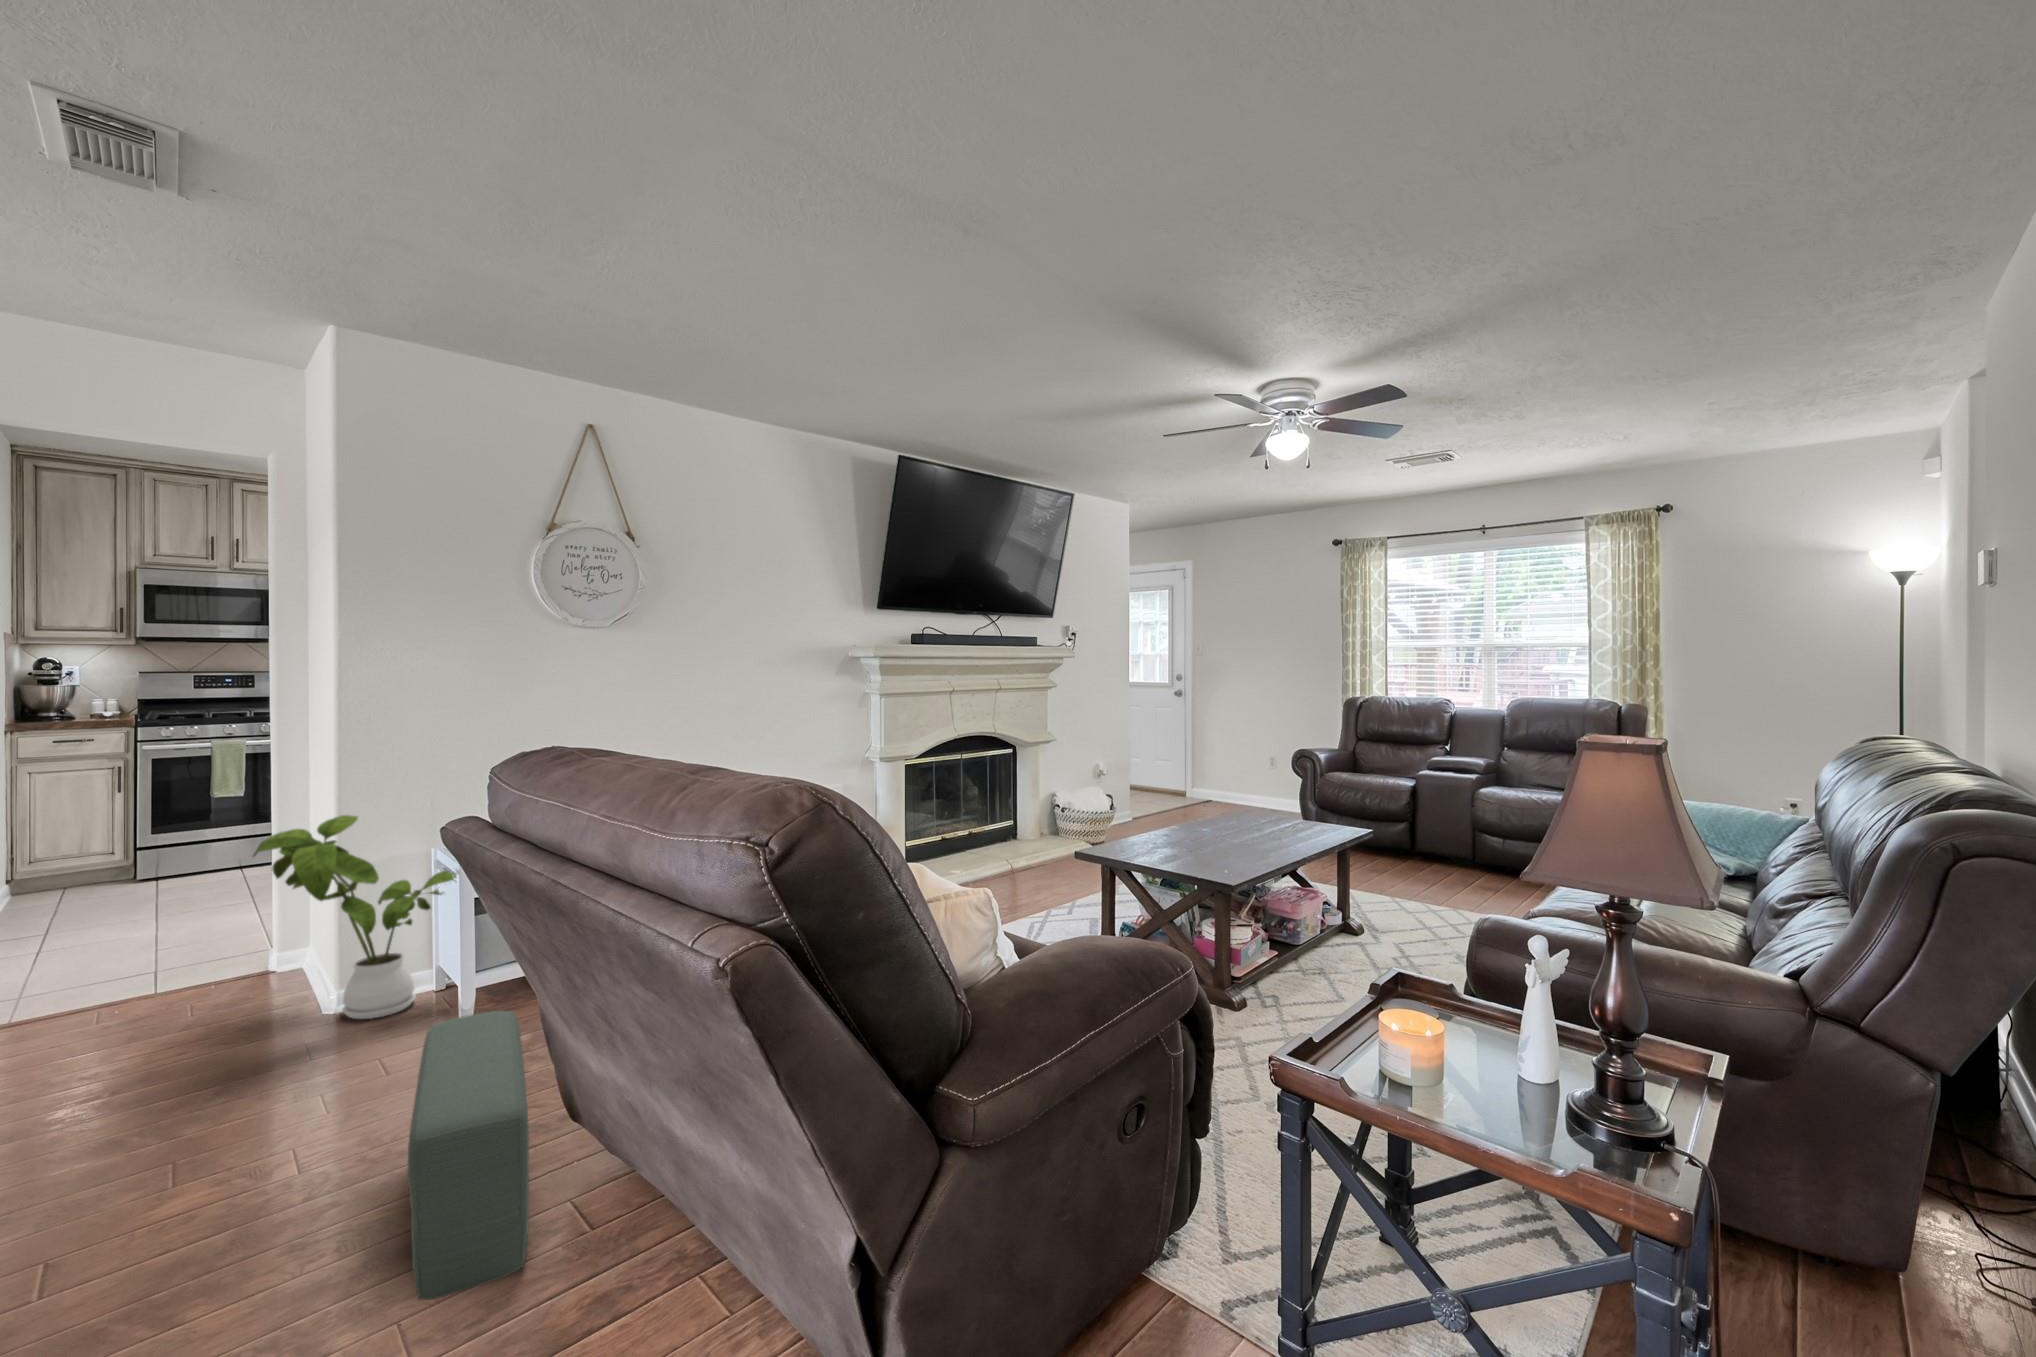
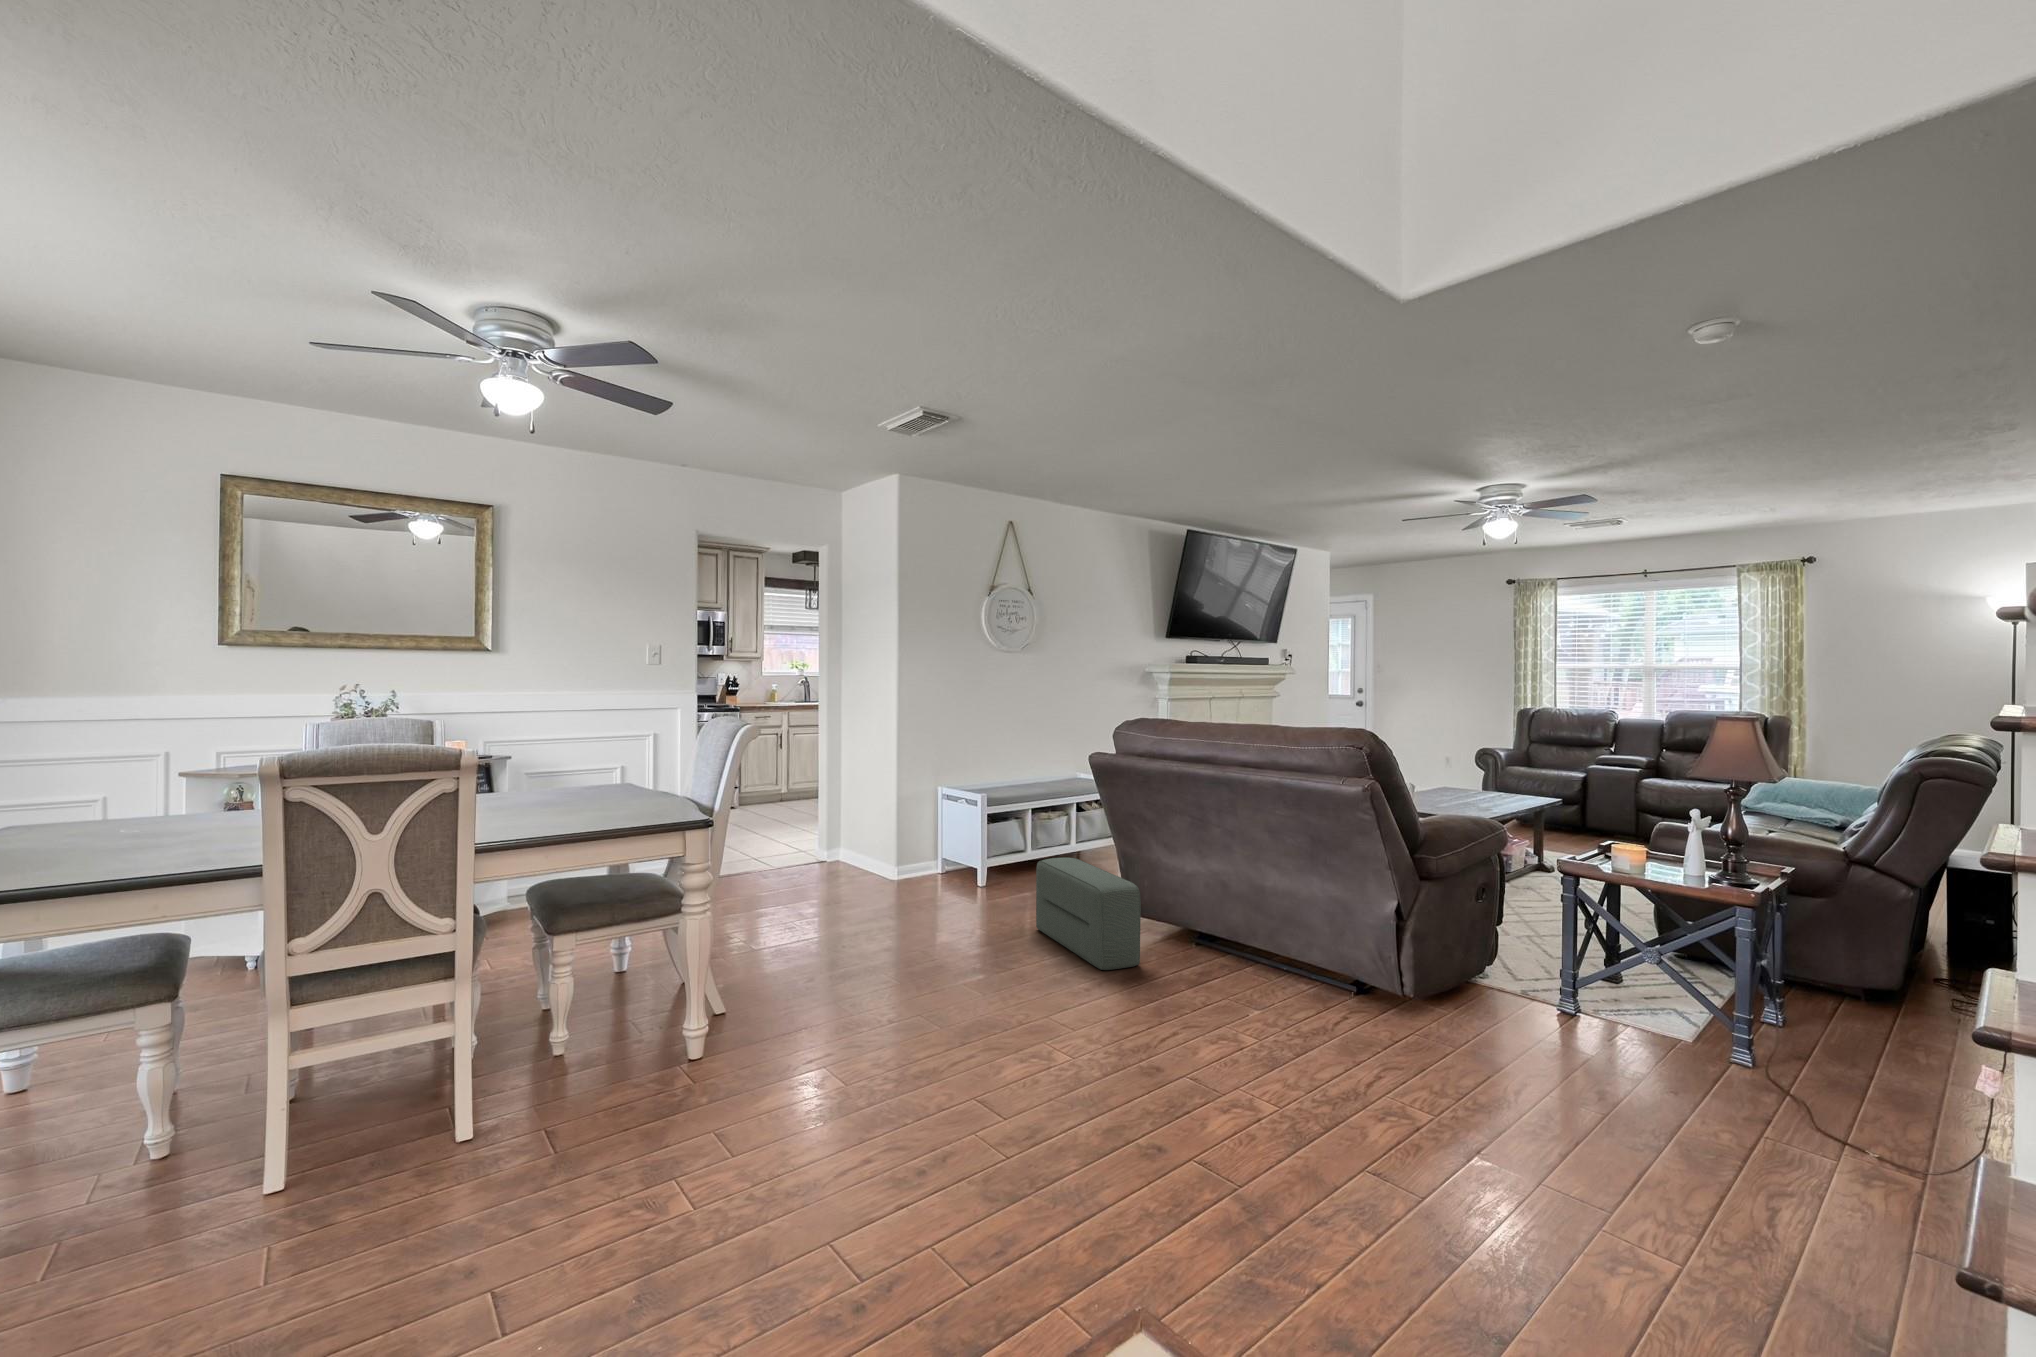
house plant: present [253,815,459,1019] -> none [866,759,986,882]

